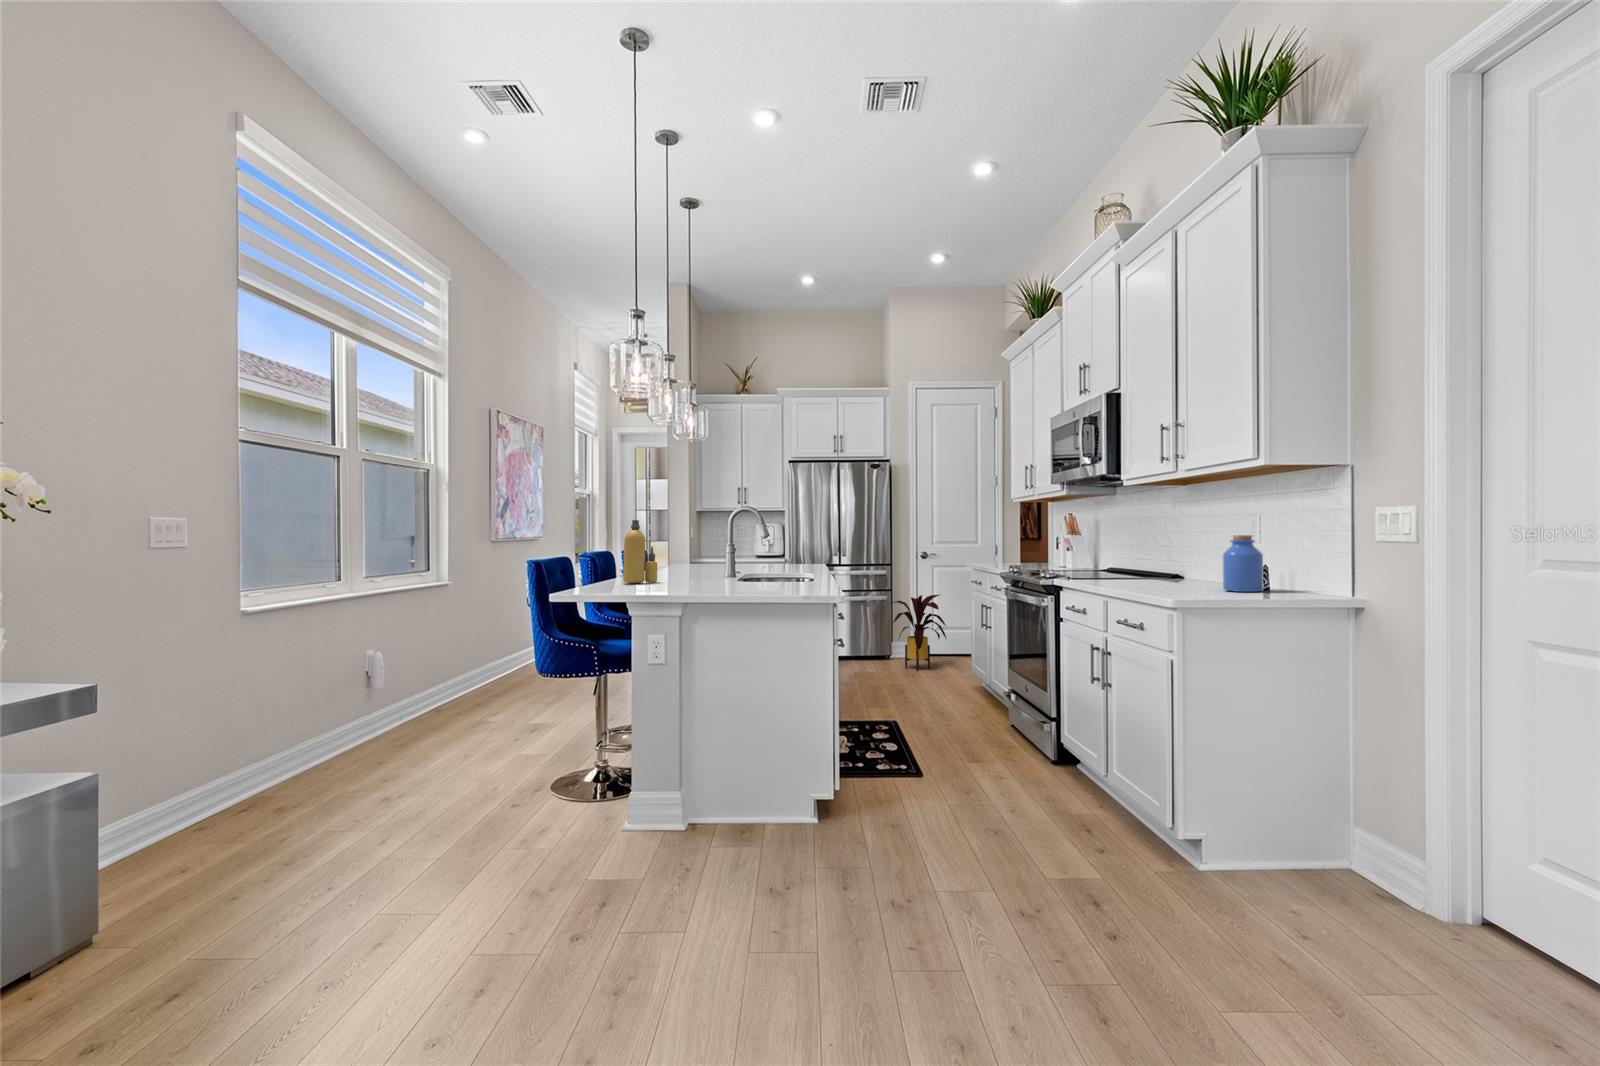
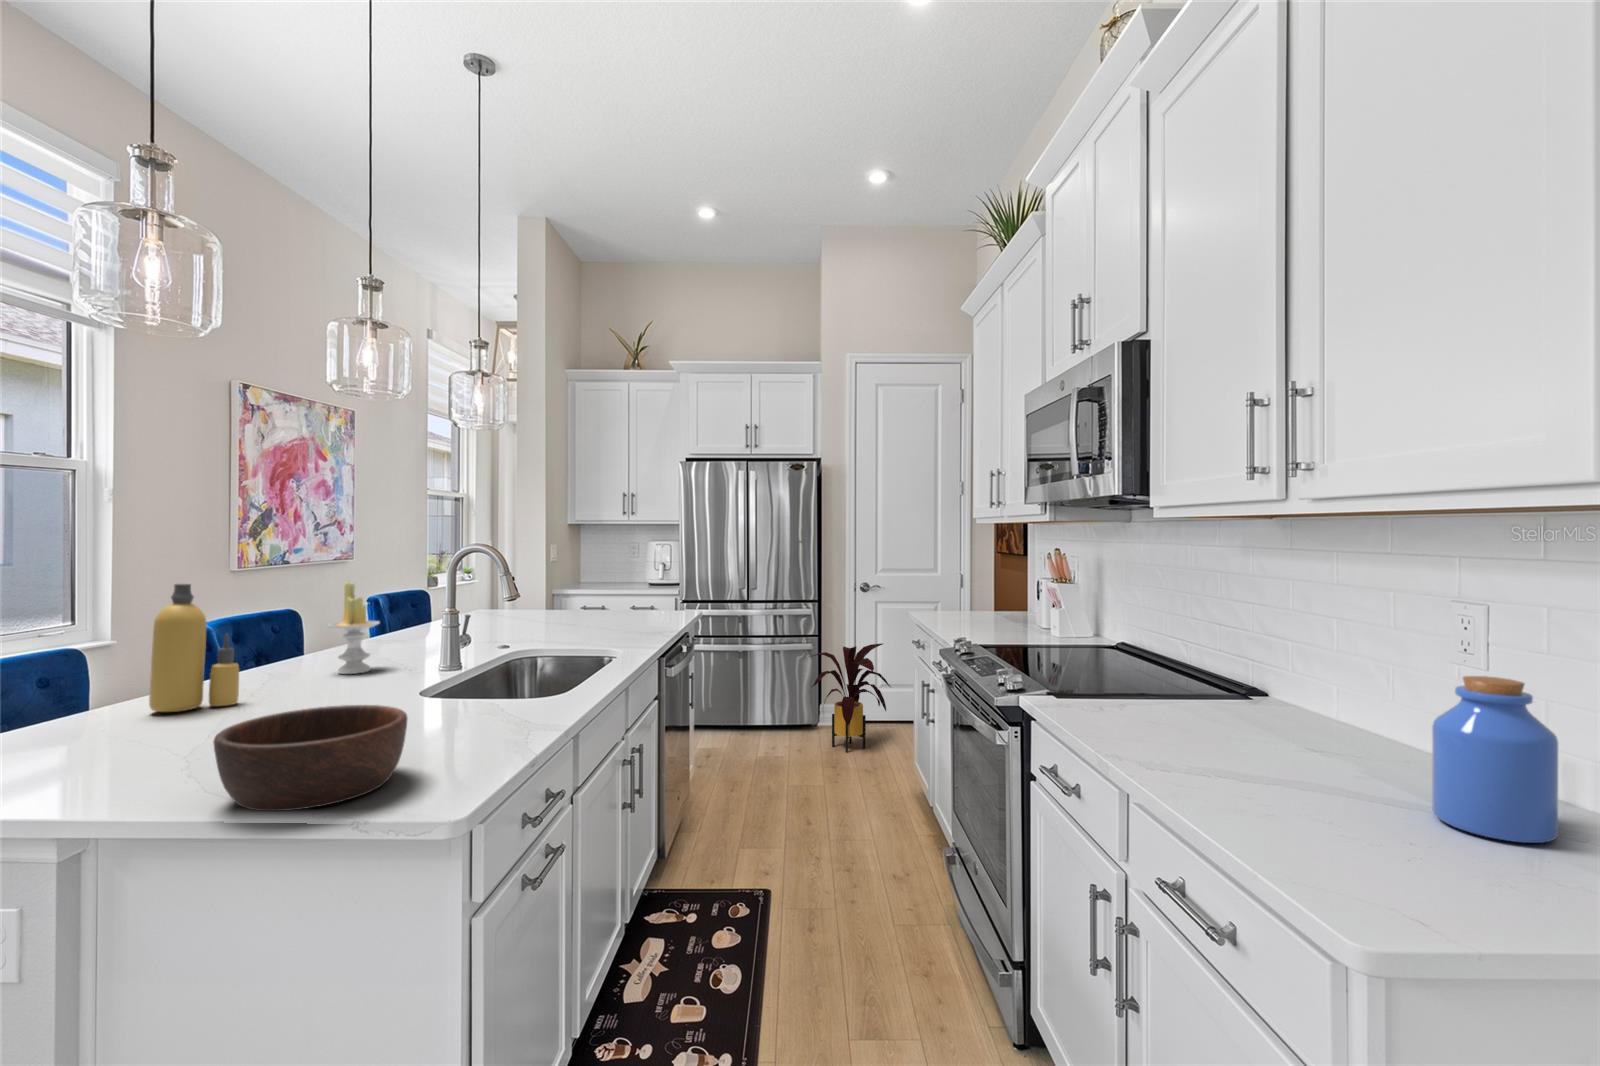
candle: none [667,527,693,577] -> present [328,582,380,674]
wooden bowl: none [741,562,807,592] -> present [213,705,407,811]

